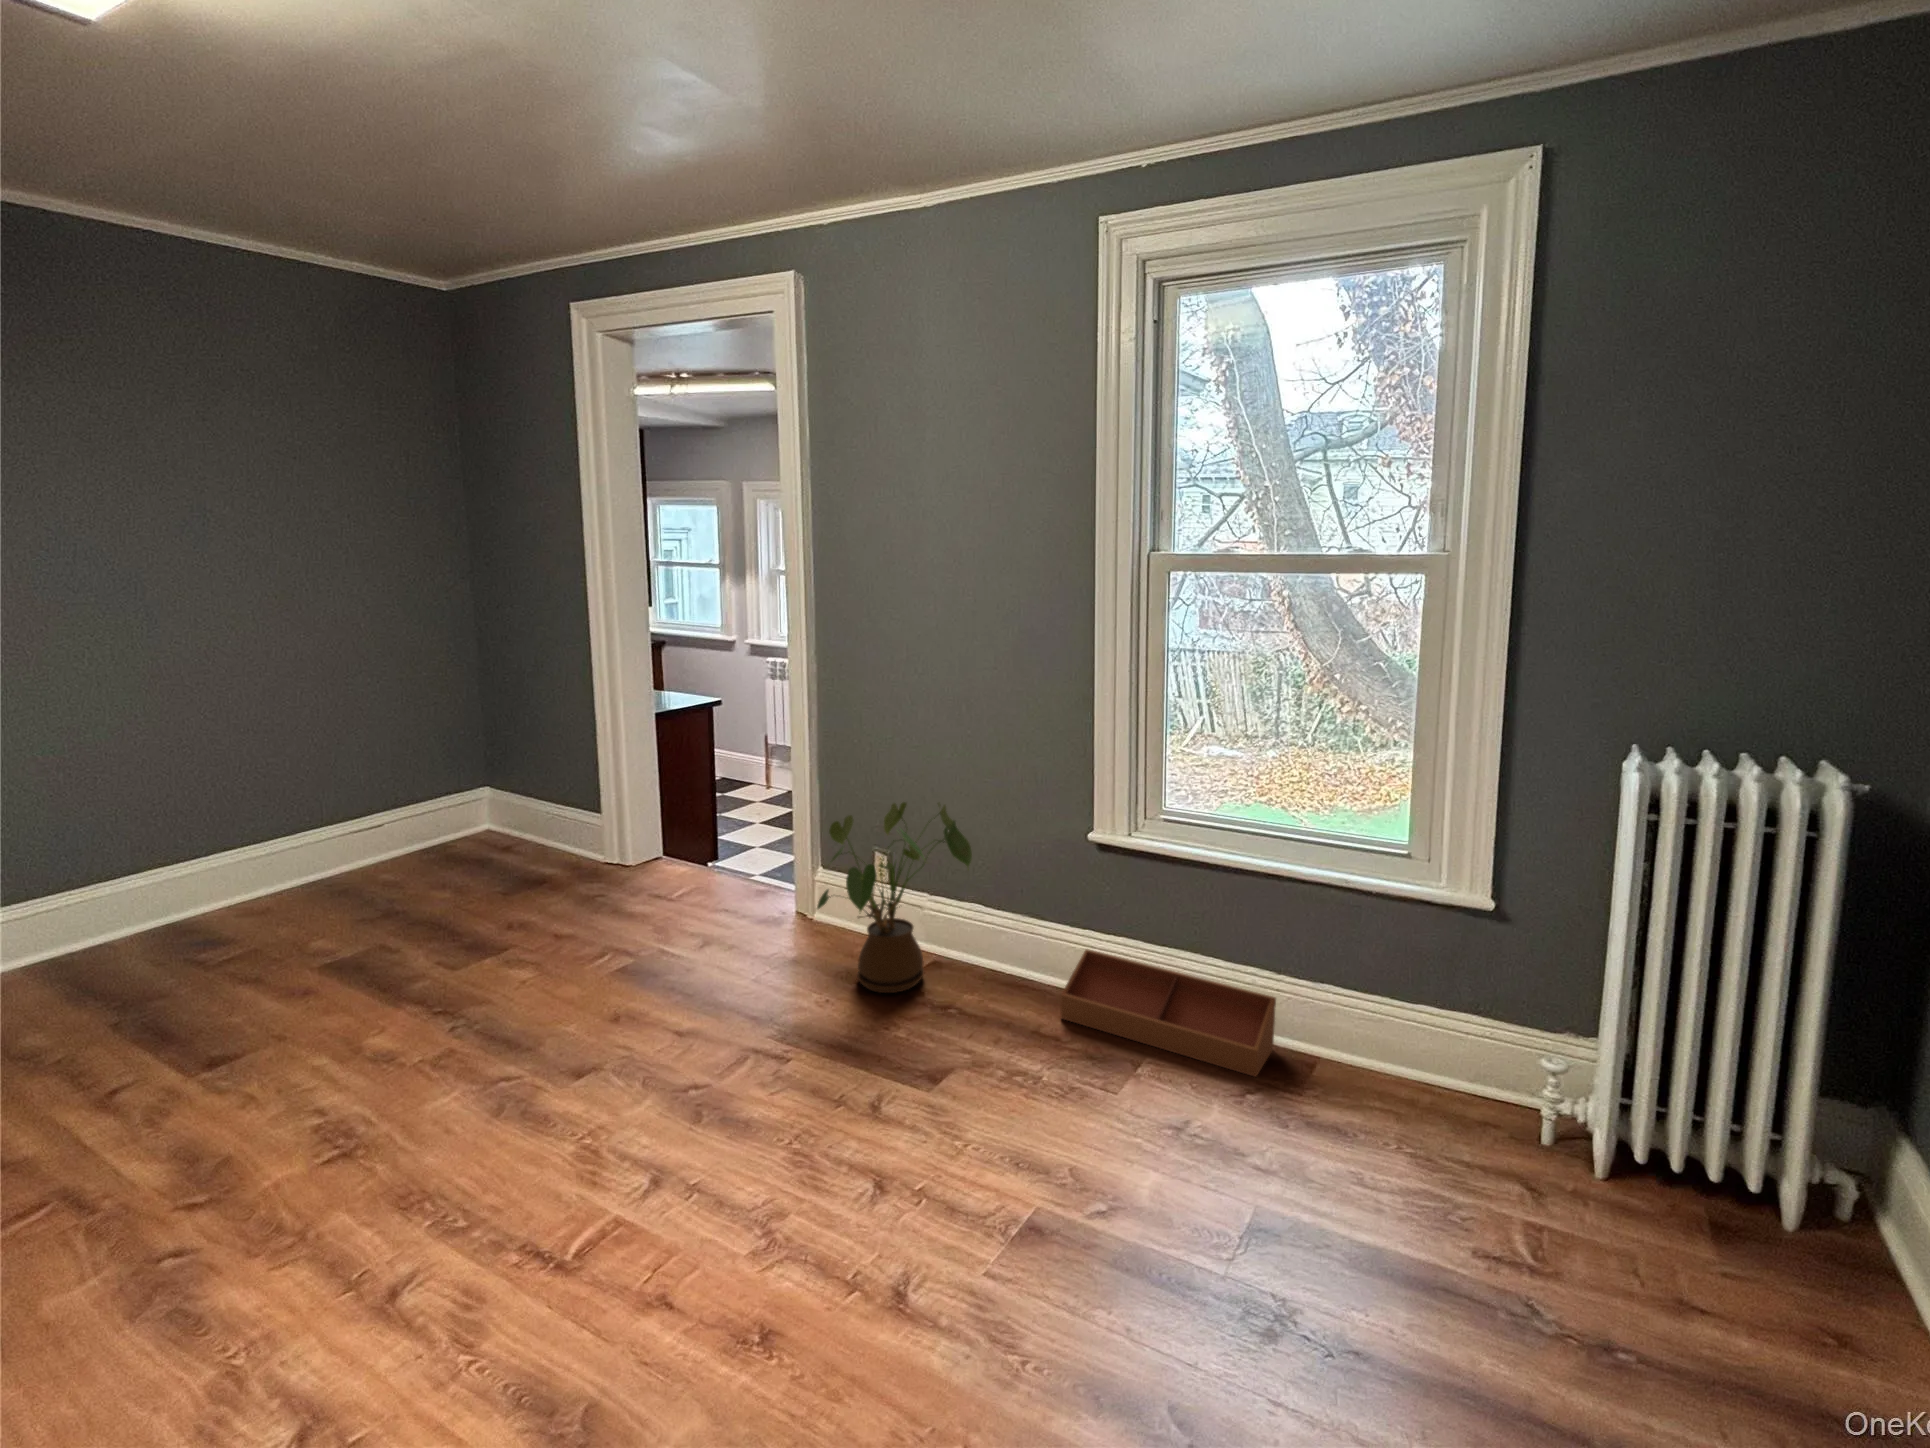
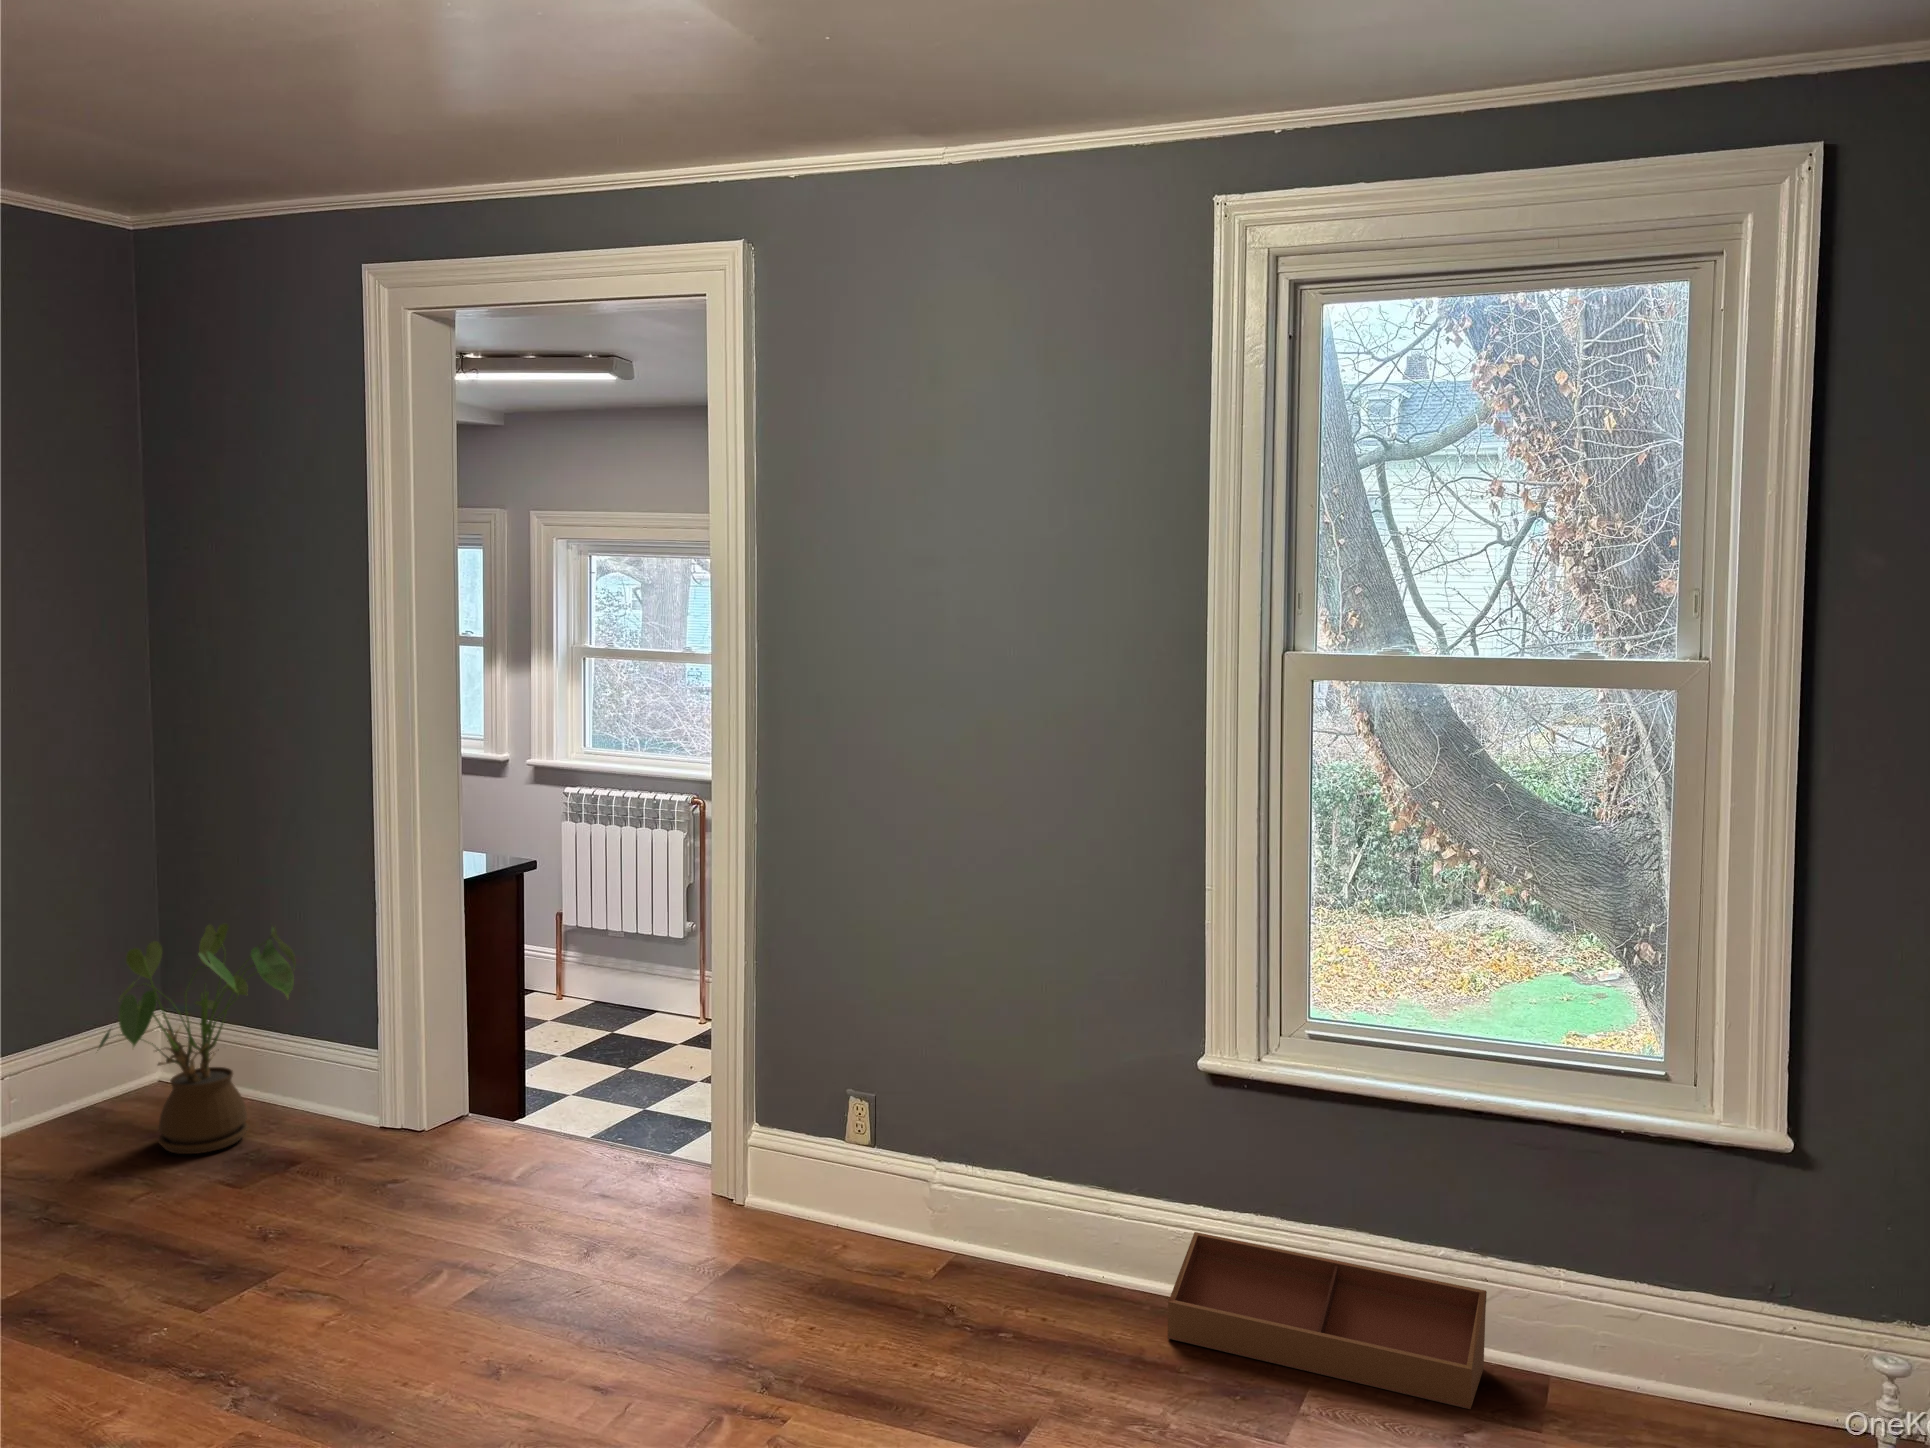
house plant: present [817,802,972,993] -> present [97,924,296,1154]

